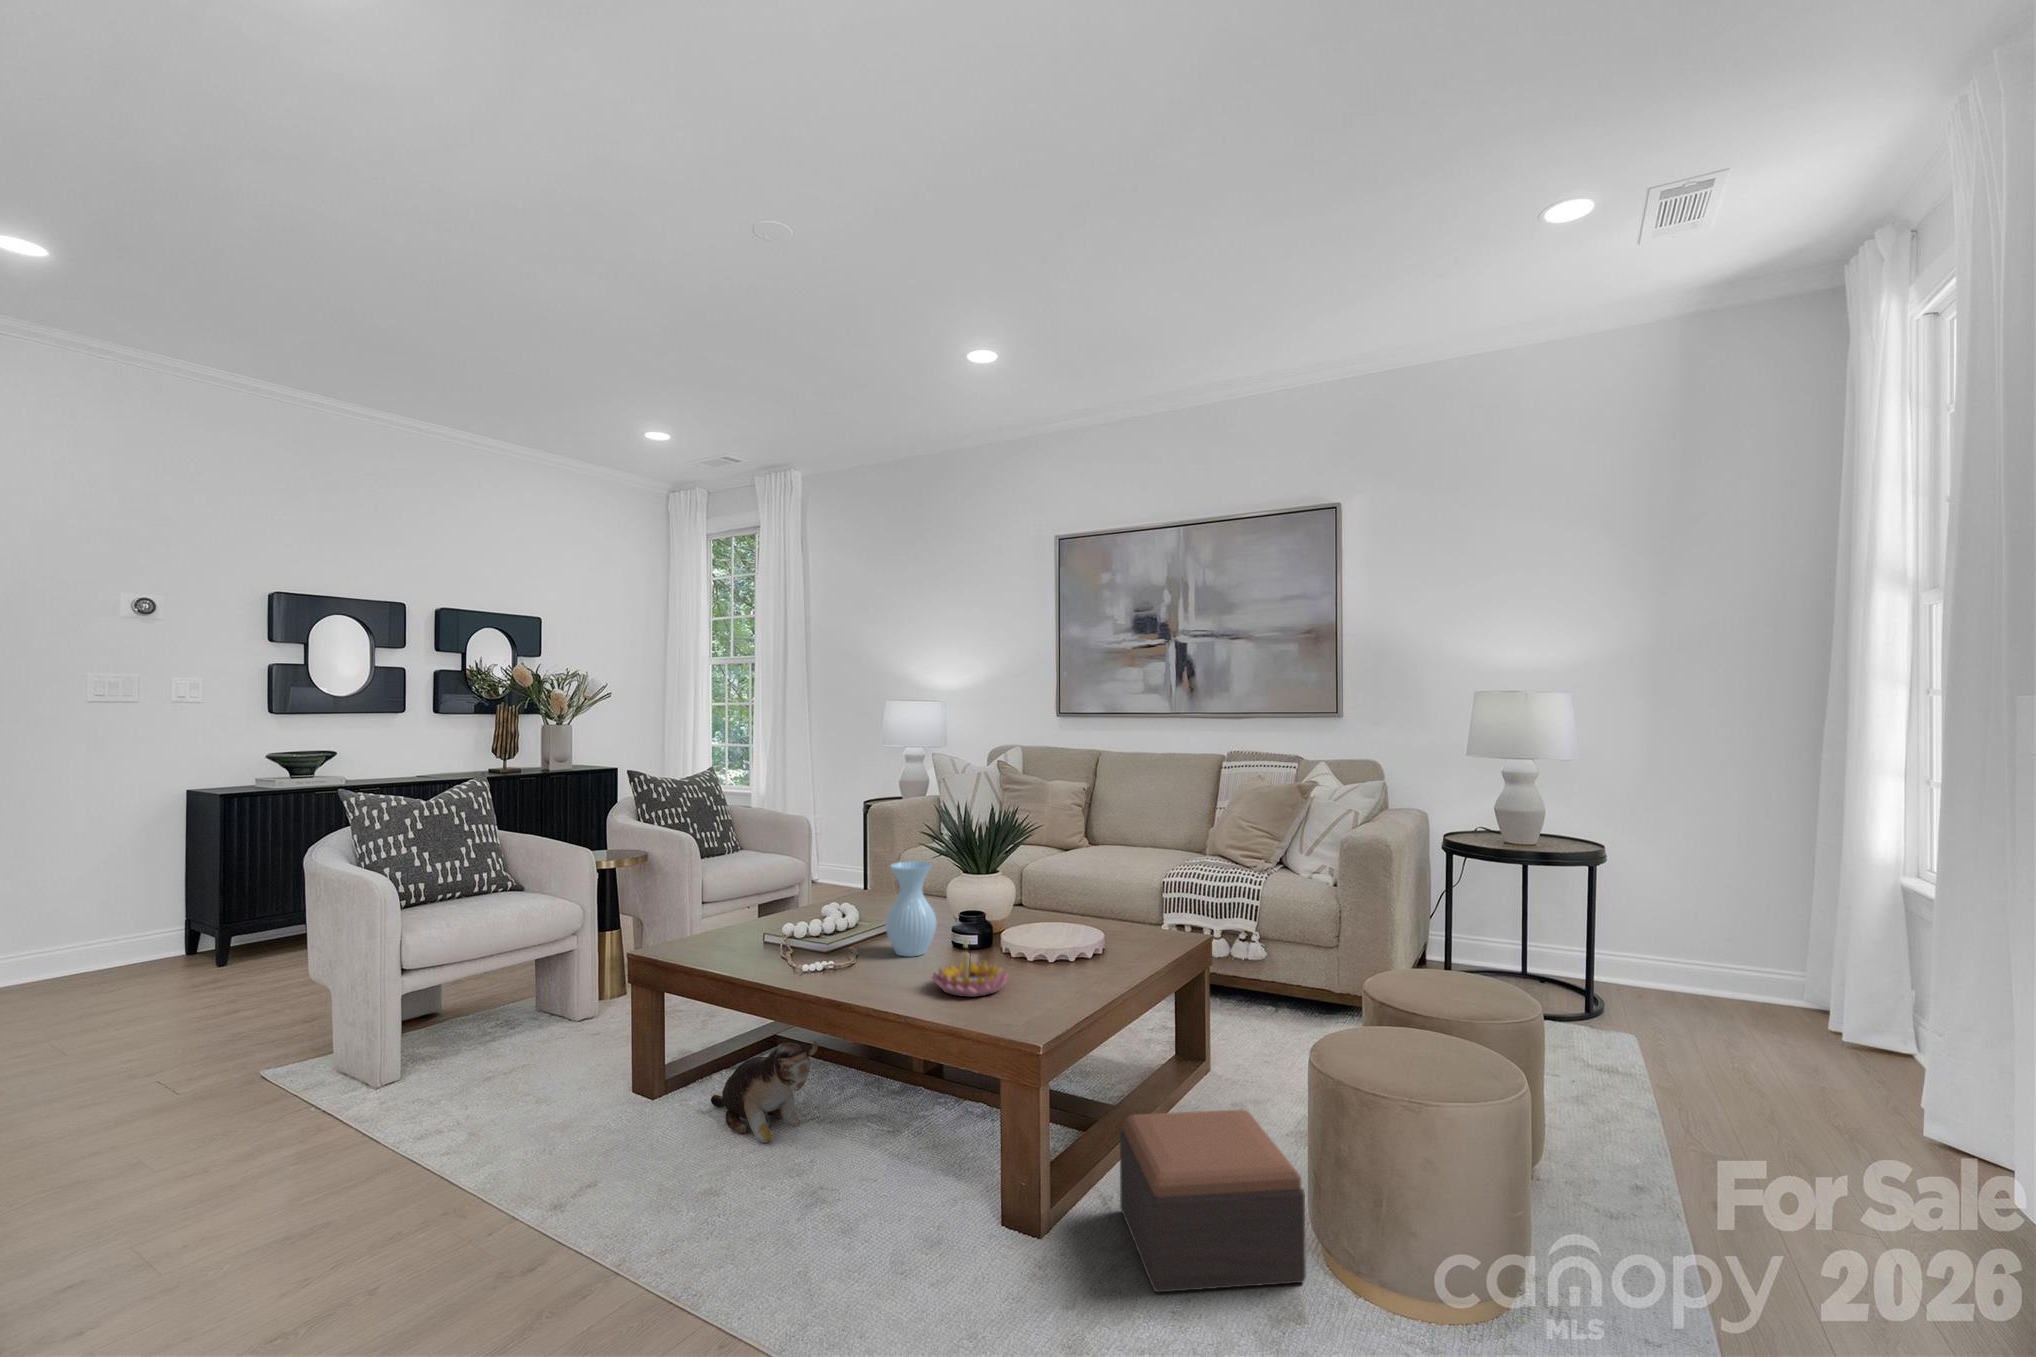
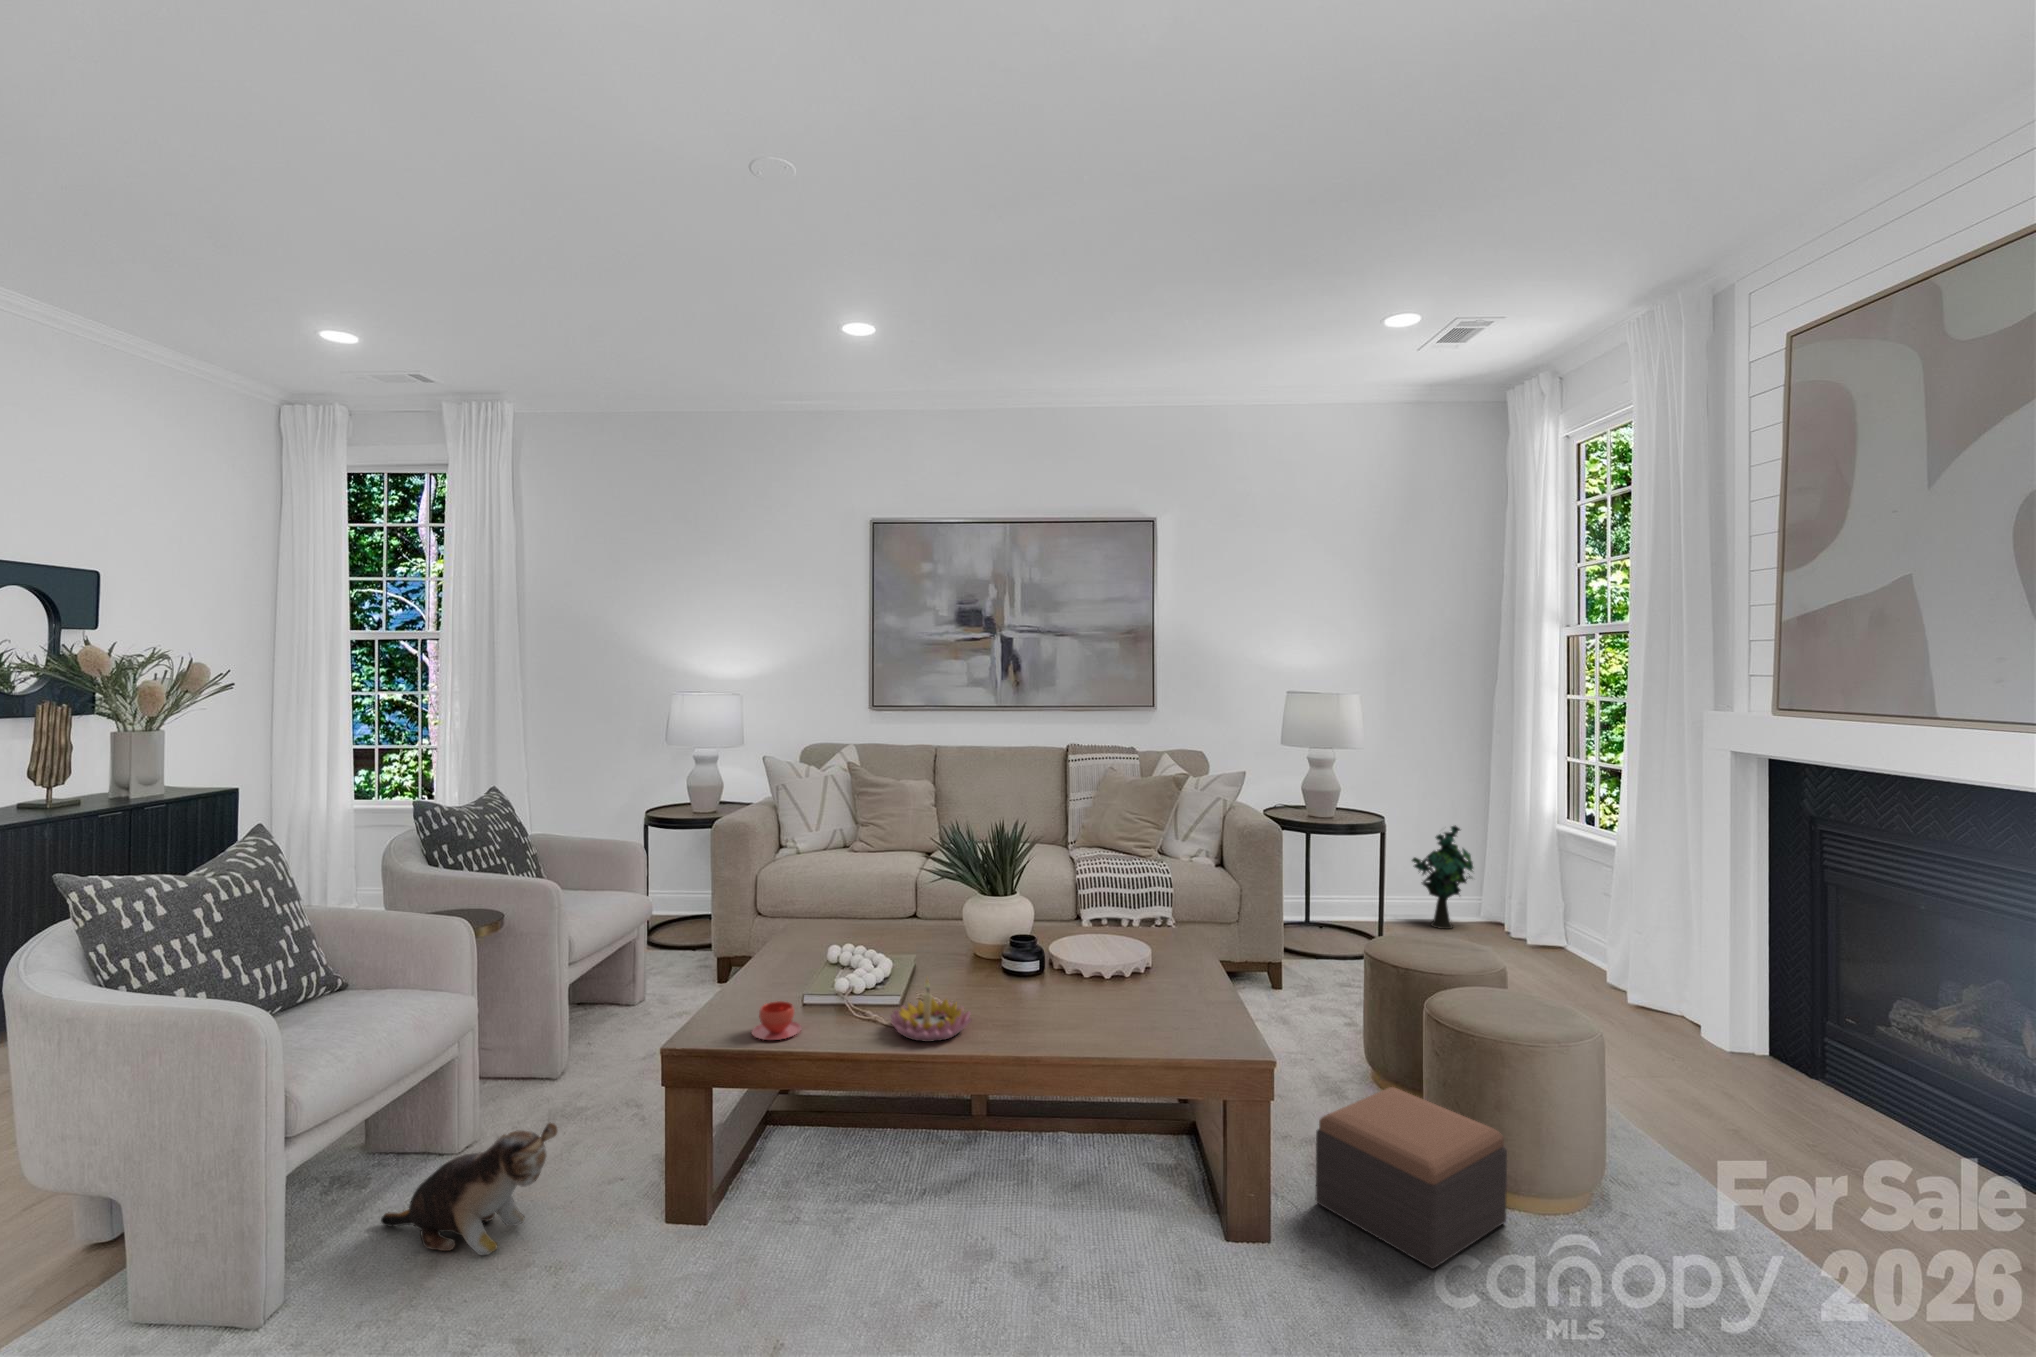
vase: present [885,861,936,956] -> none [967,893,1021,997]
decorative plant: none [1674,870,1775,1009] -> present [1412,825,1473,929]
teacup: none [685,929,727,957] -> present [752,1001,802,1040]
candle holder: present [932,939,1009,997] -> present [891,979,971,1042]
plush toy: present [711,1041,818,1143] -> present [381,1123,557,1255]

